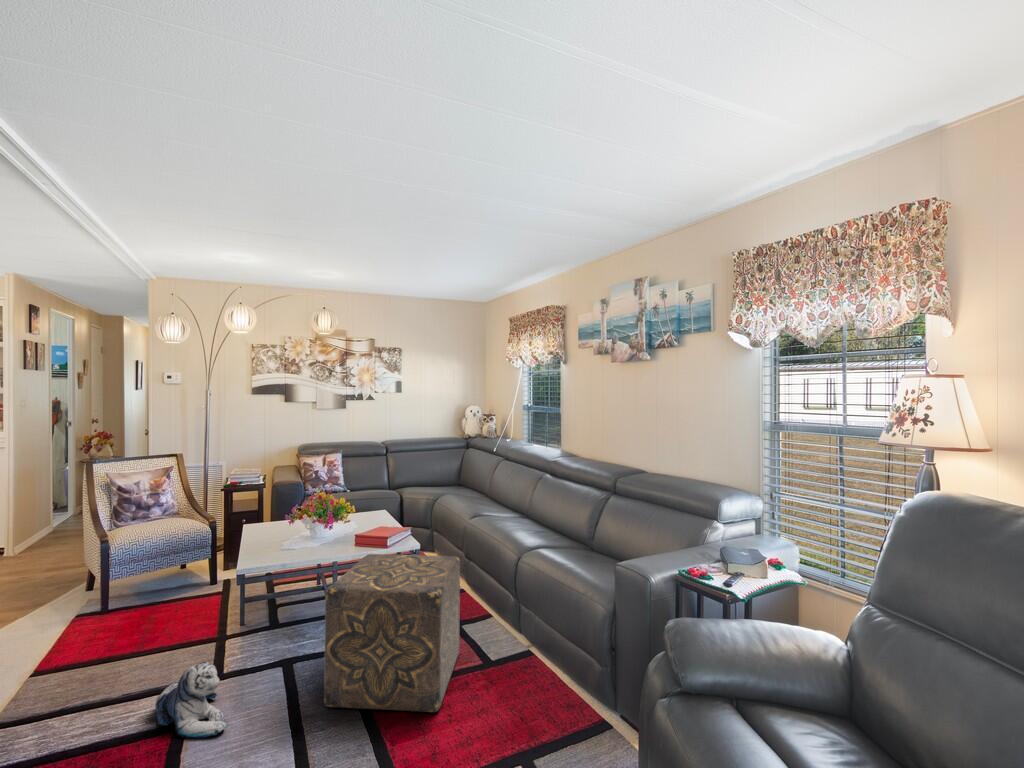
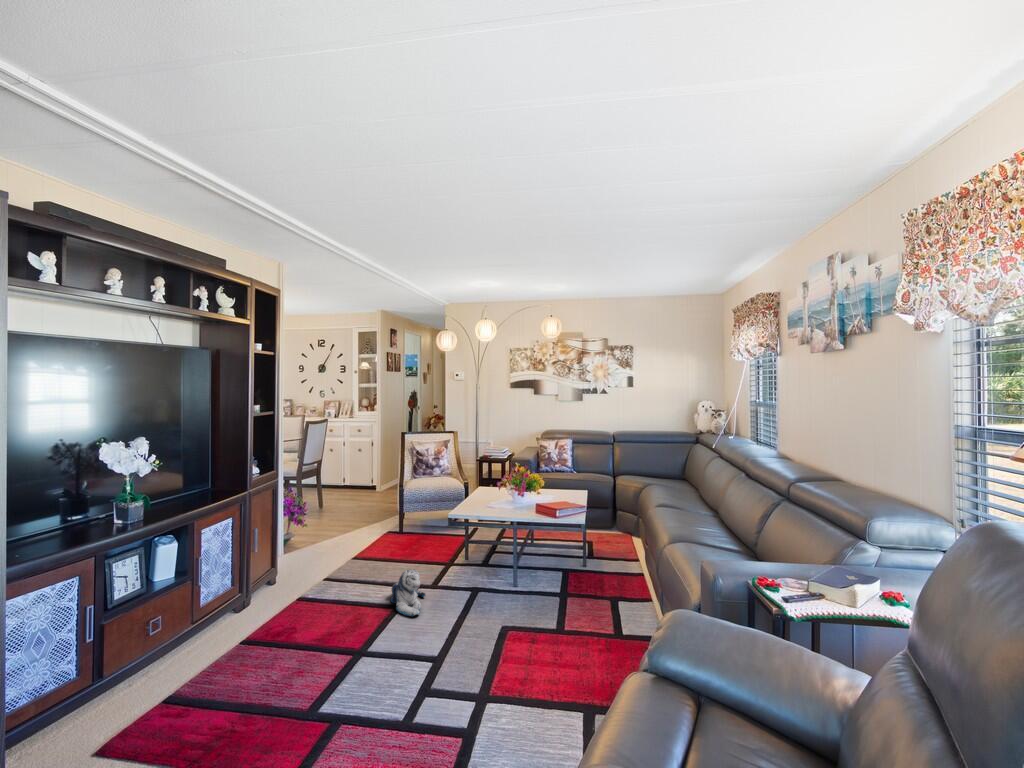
ottoman: present [324,554,460,712] -> none [478,519,596,649]

